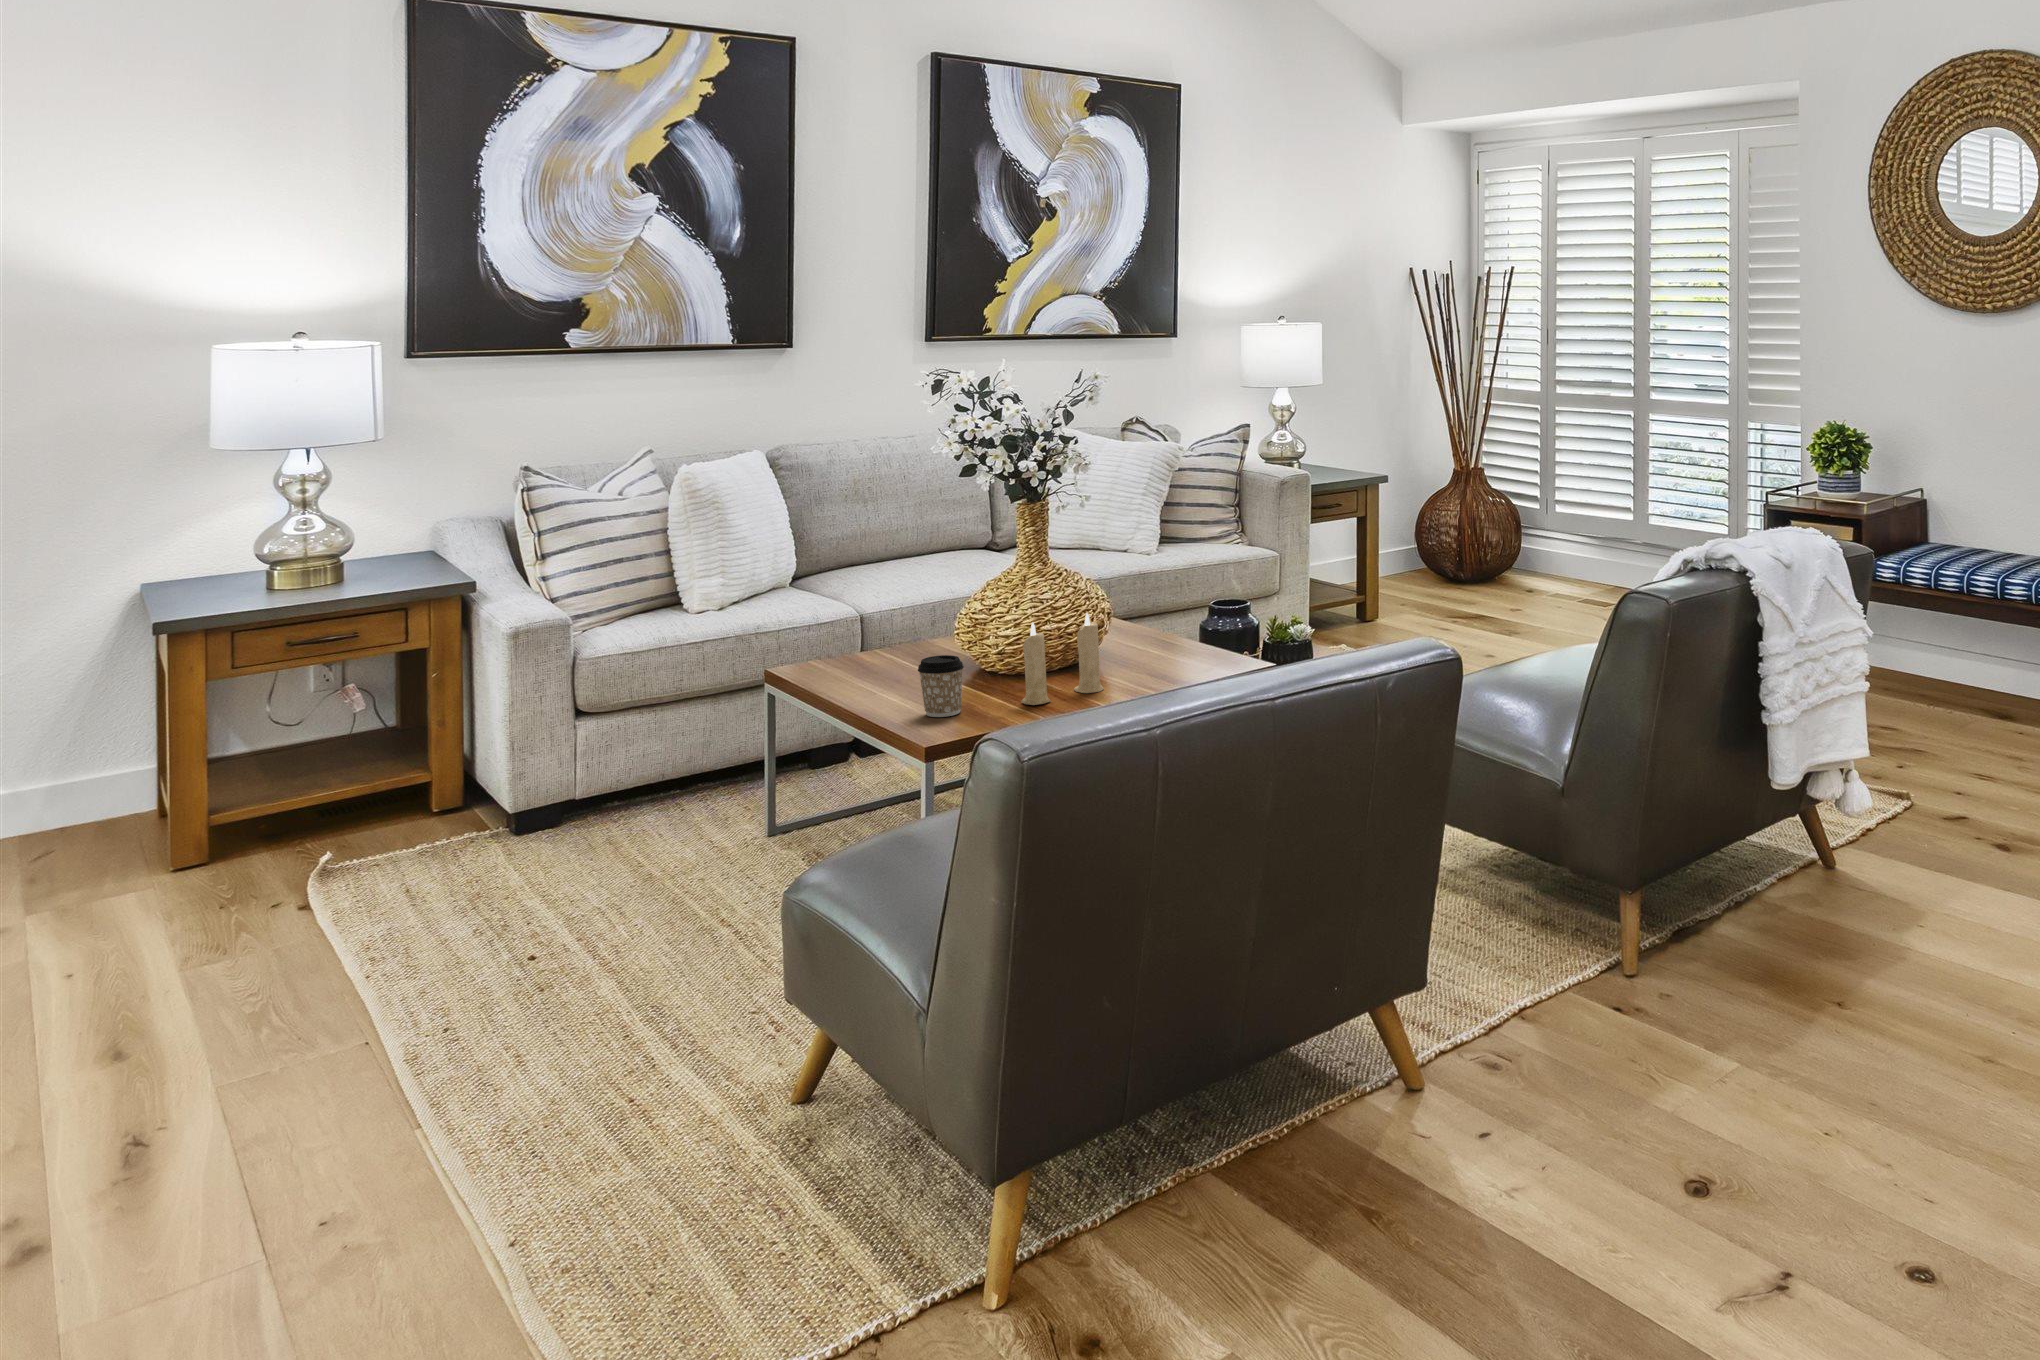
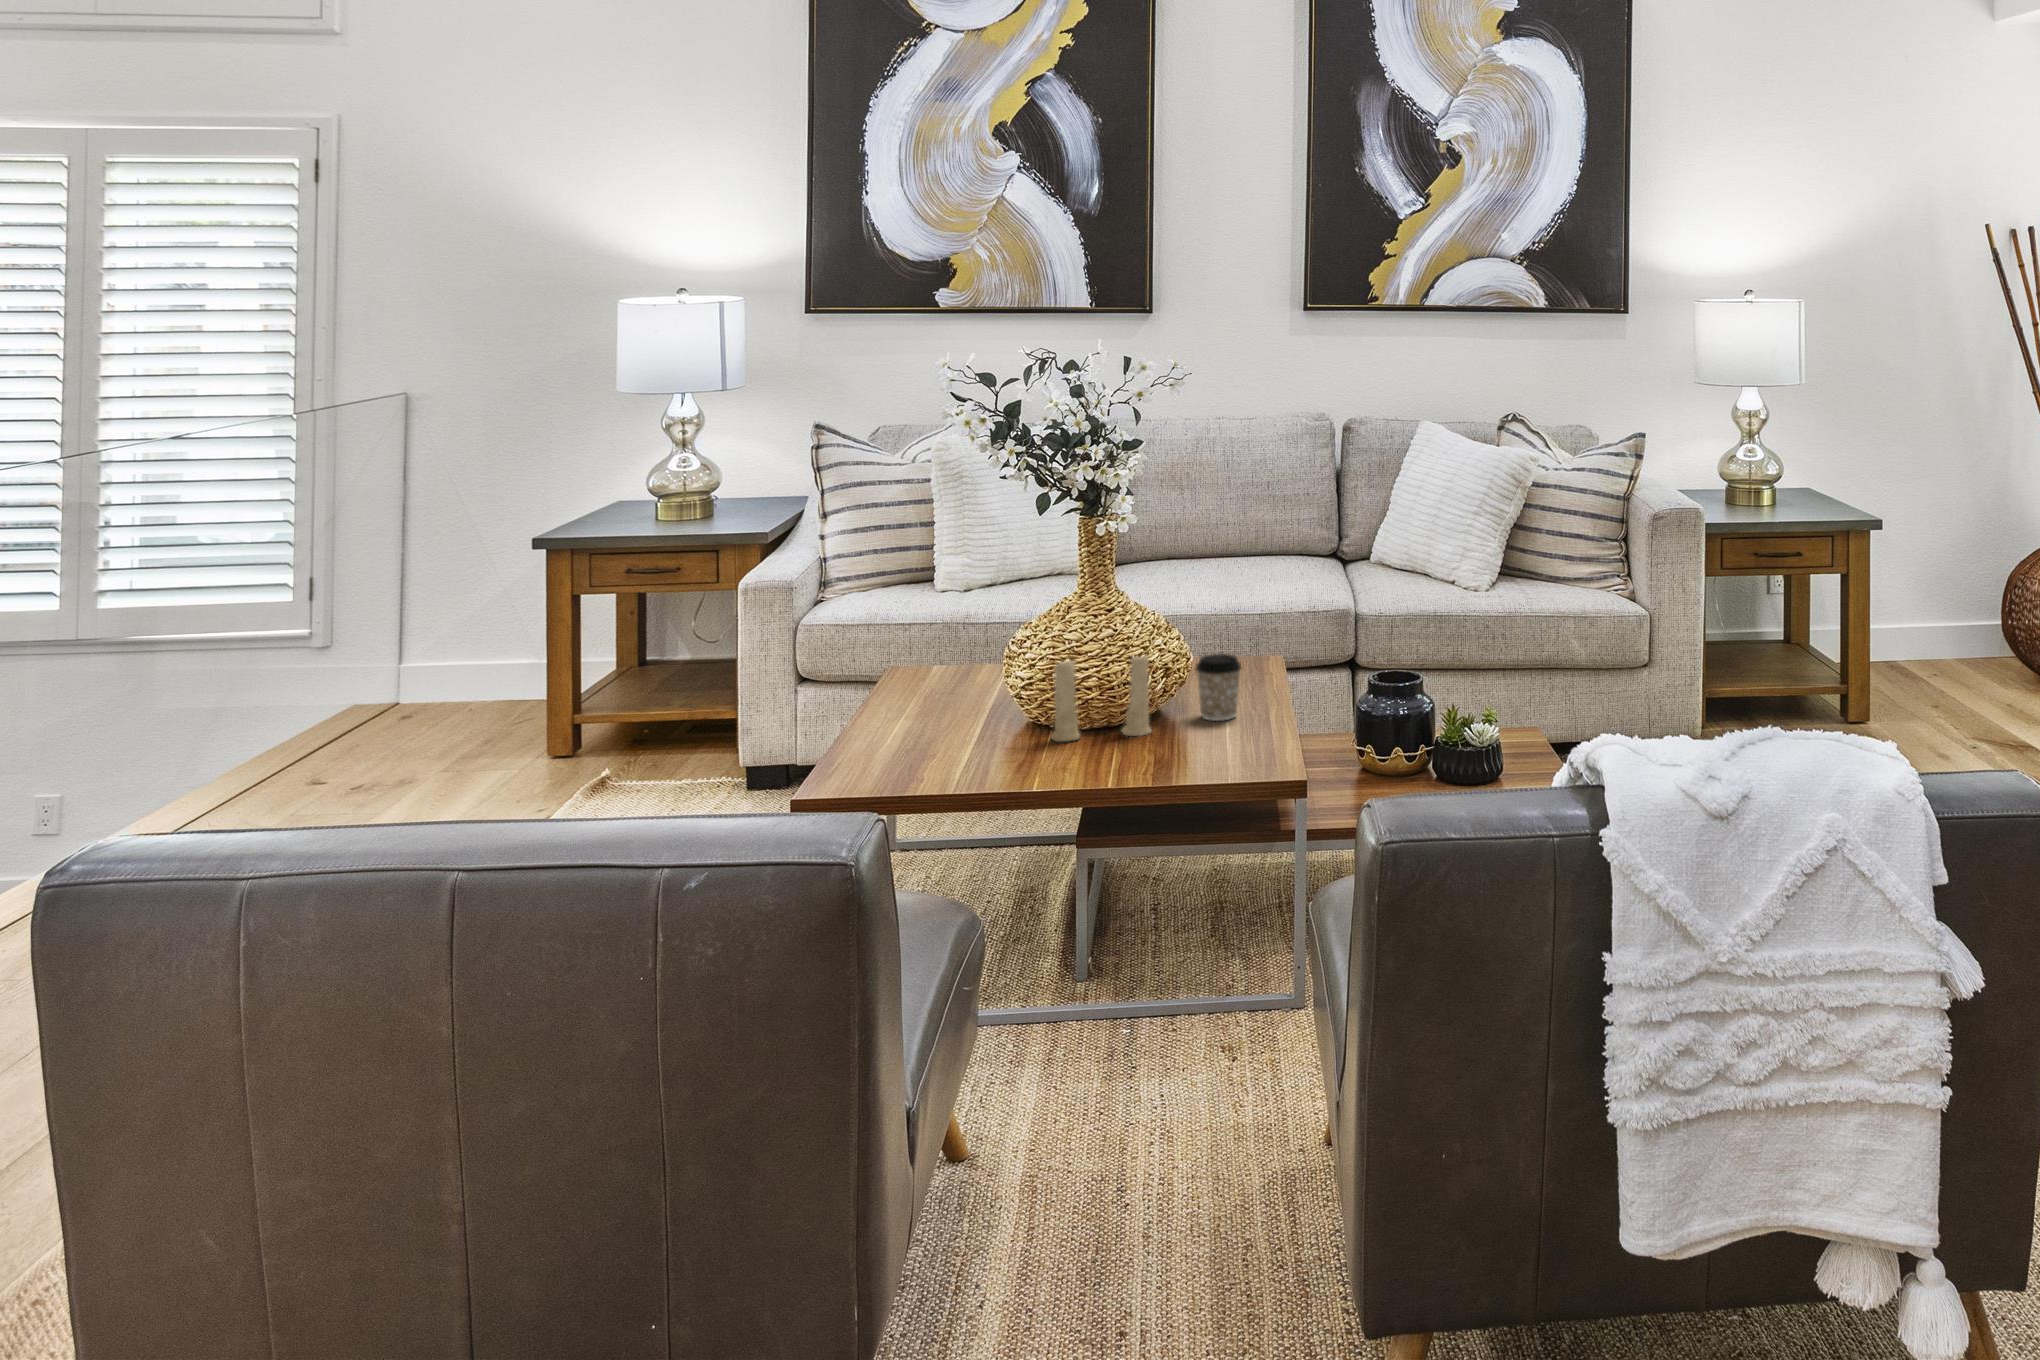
coffee cup: present [918,655,964,717] -> present [1196,654,1241,721]

